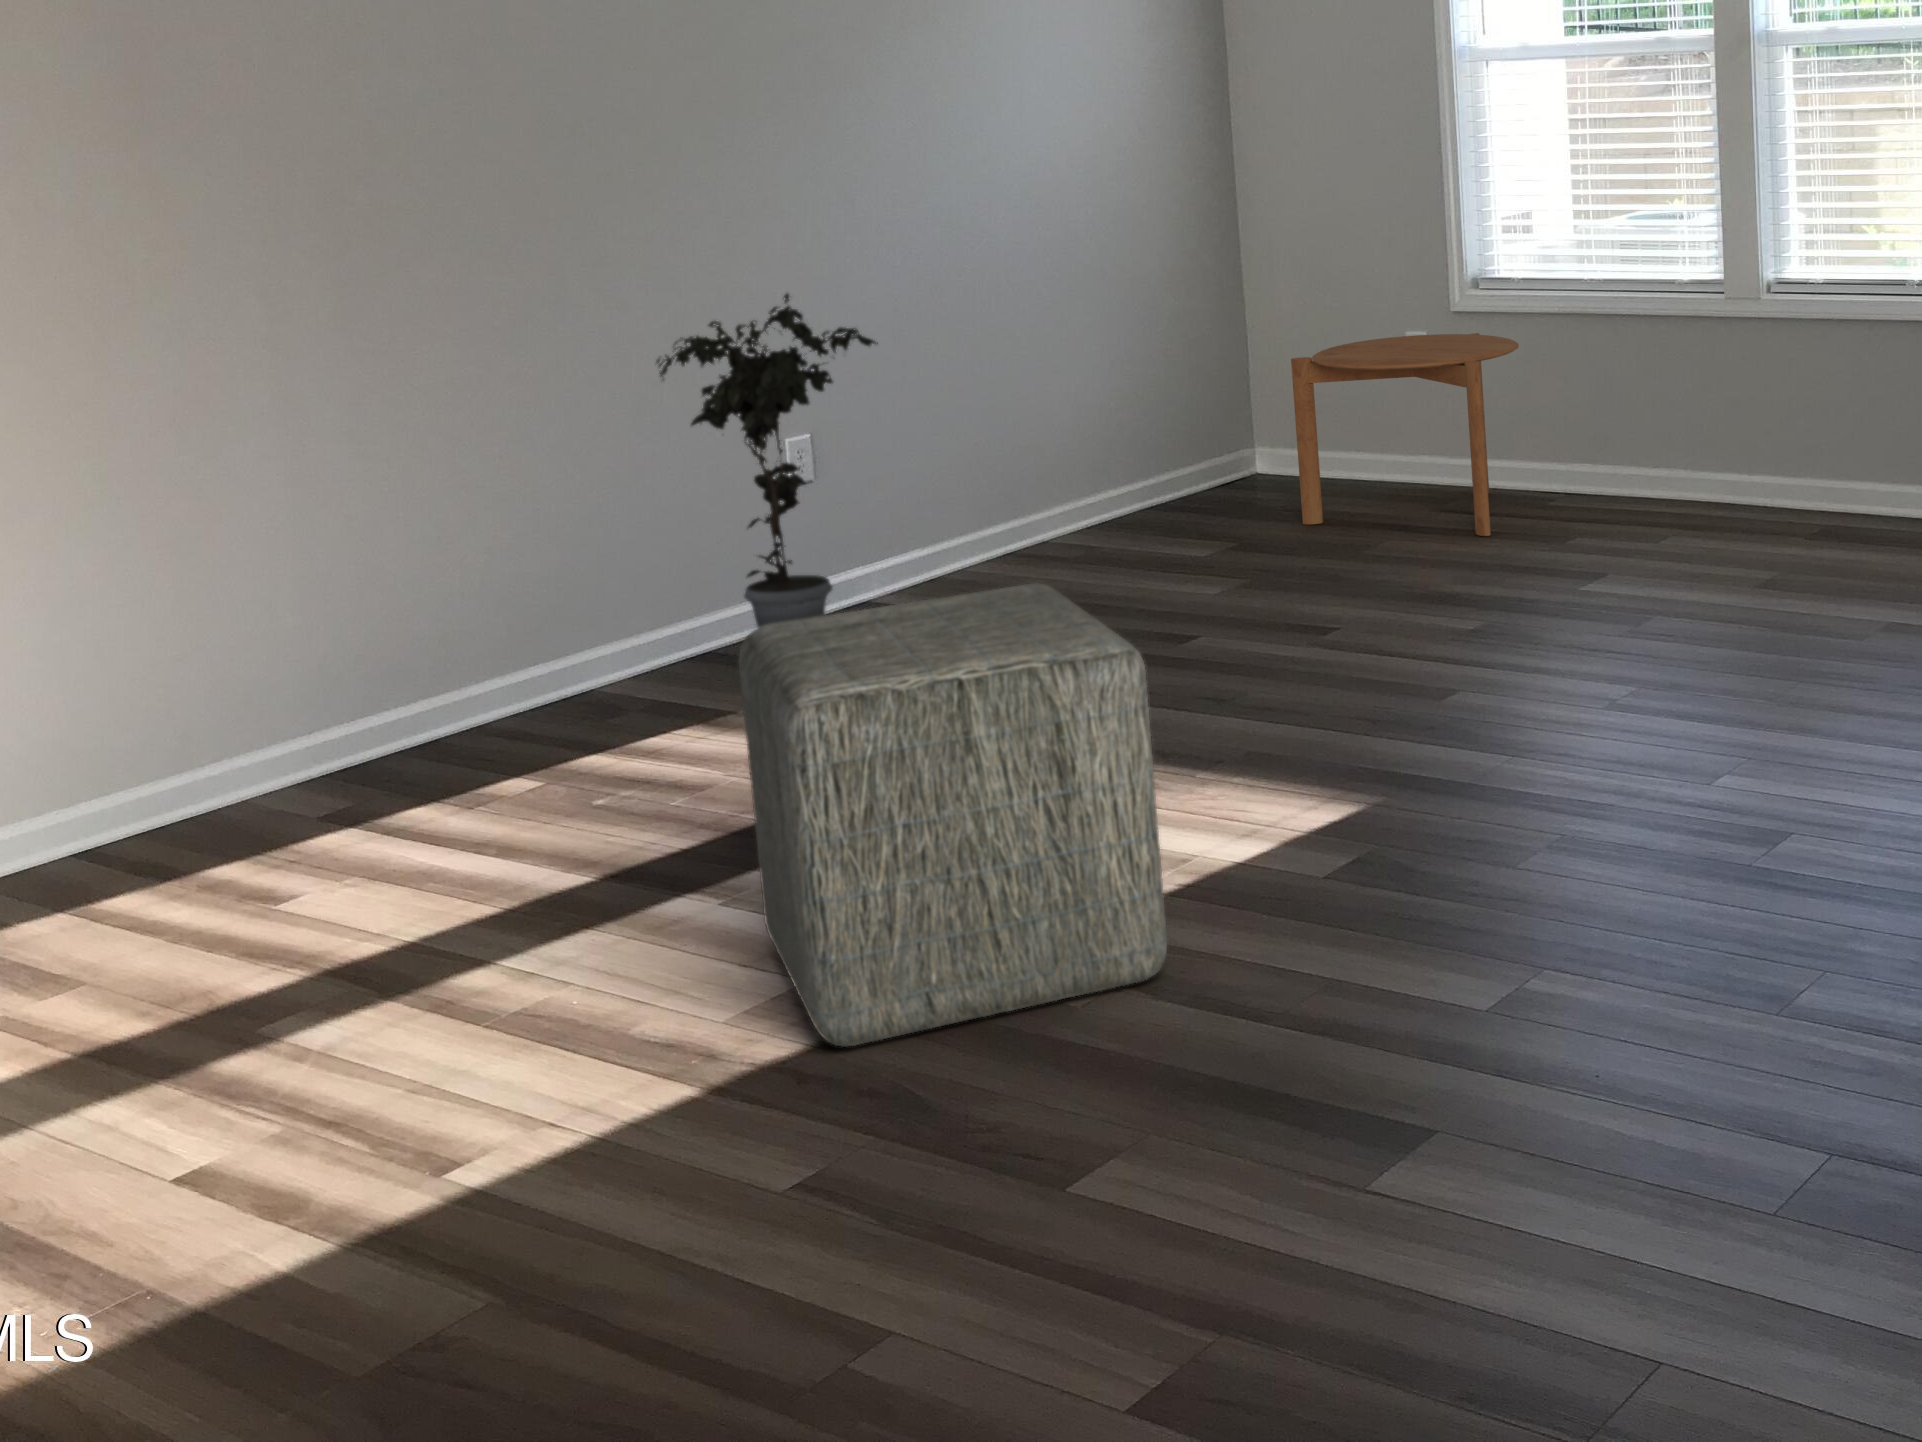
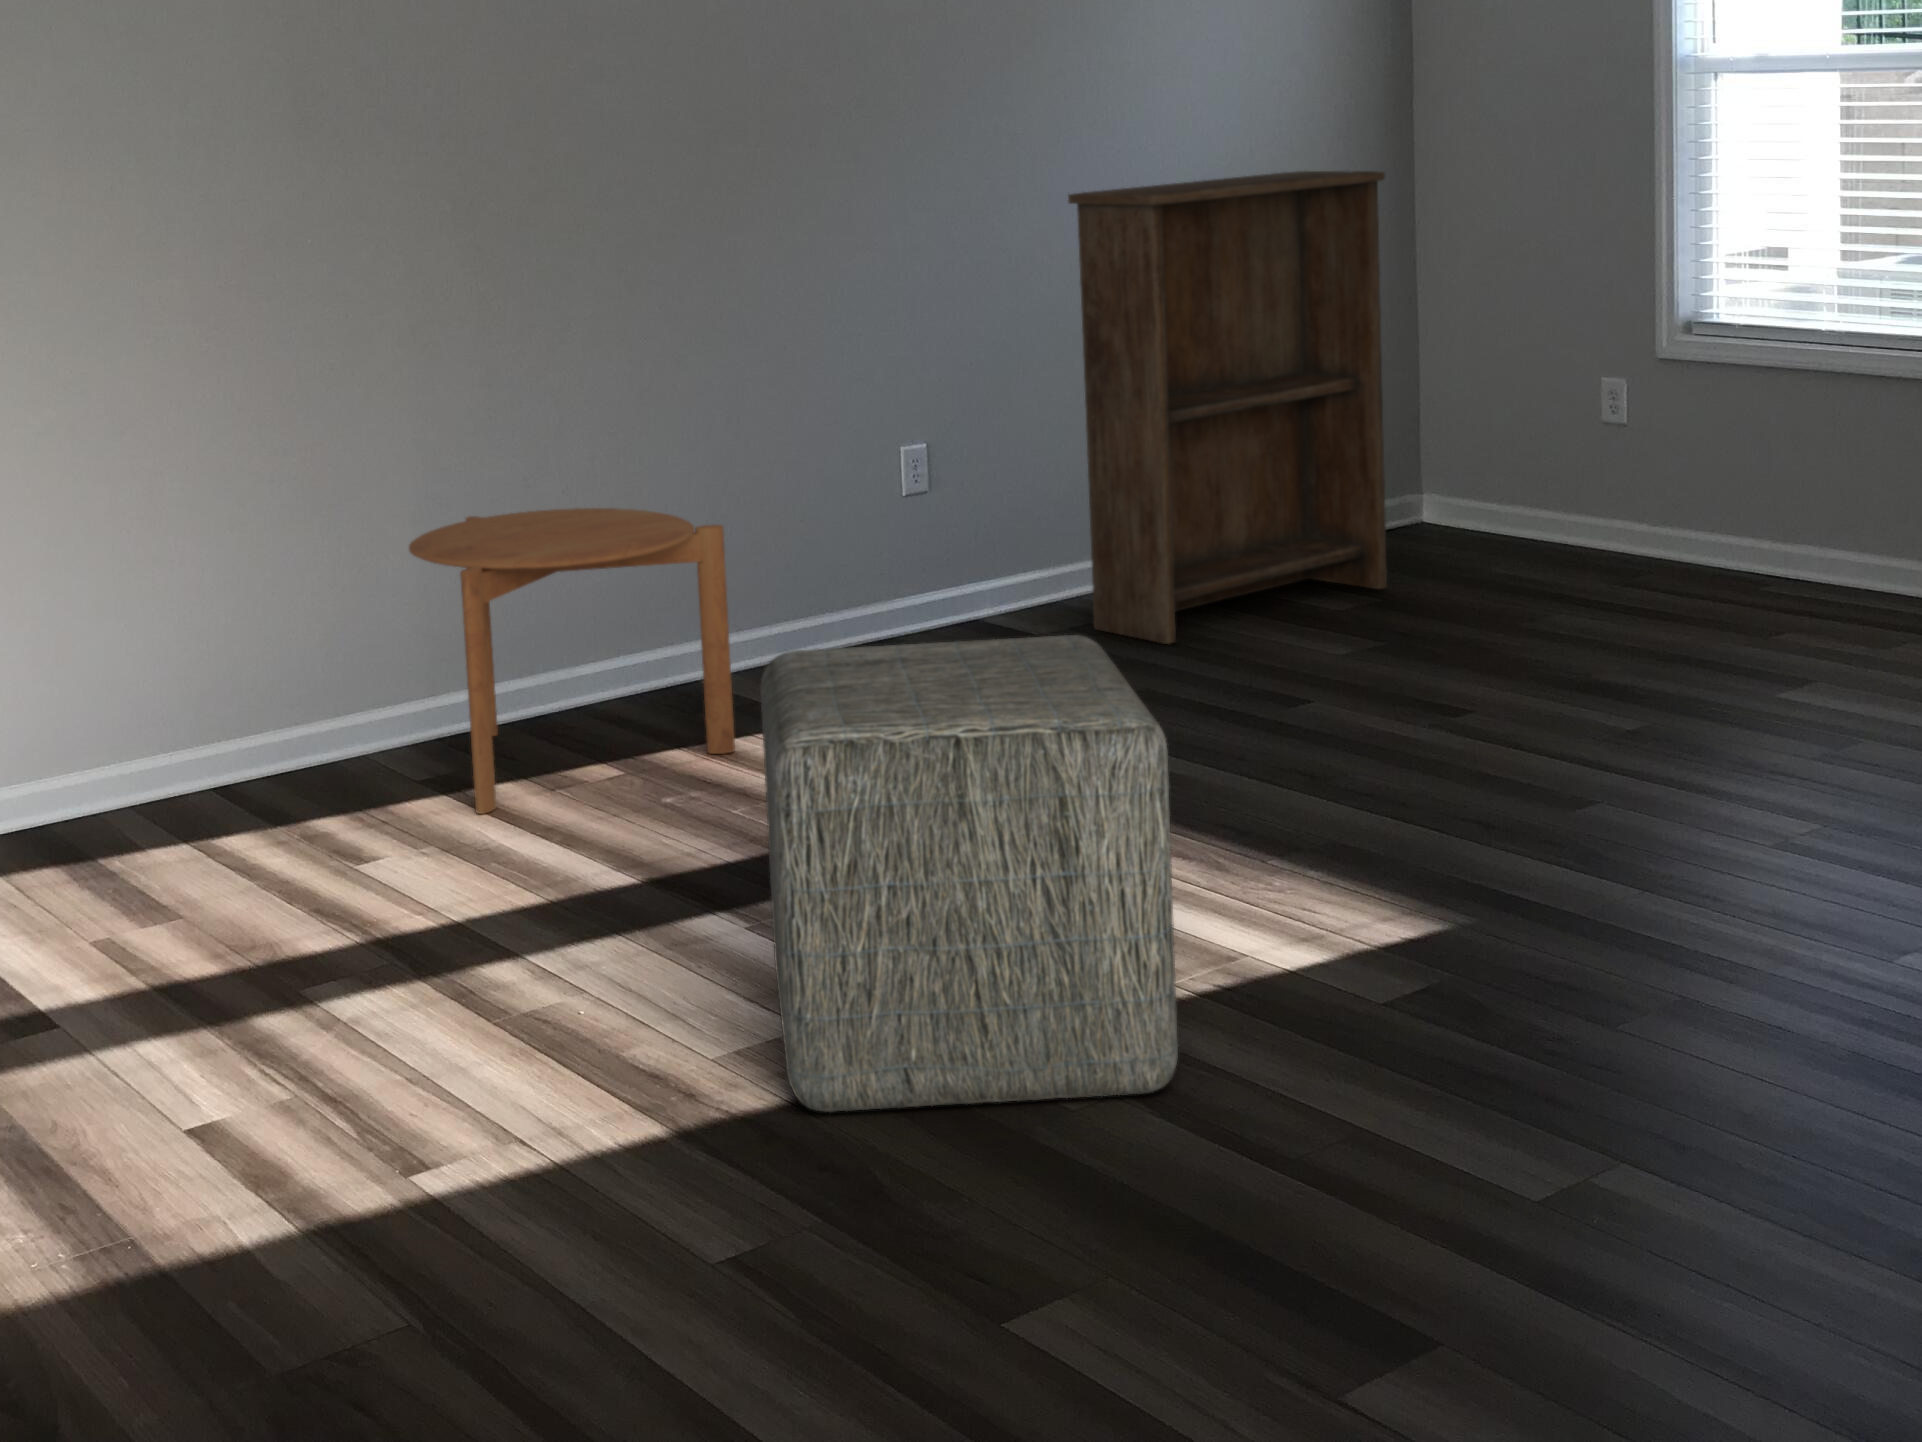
bookshelf: none [930,155,1236,605] -> present [1068,171,1387,644]
potted plant: present [657,293,878,628] -> none [776,299,1004,665]
side table: present [1291,333,1519,536] -> present [409,508,735,814]

